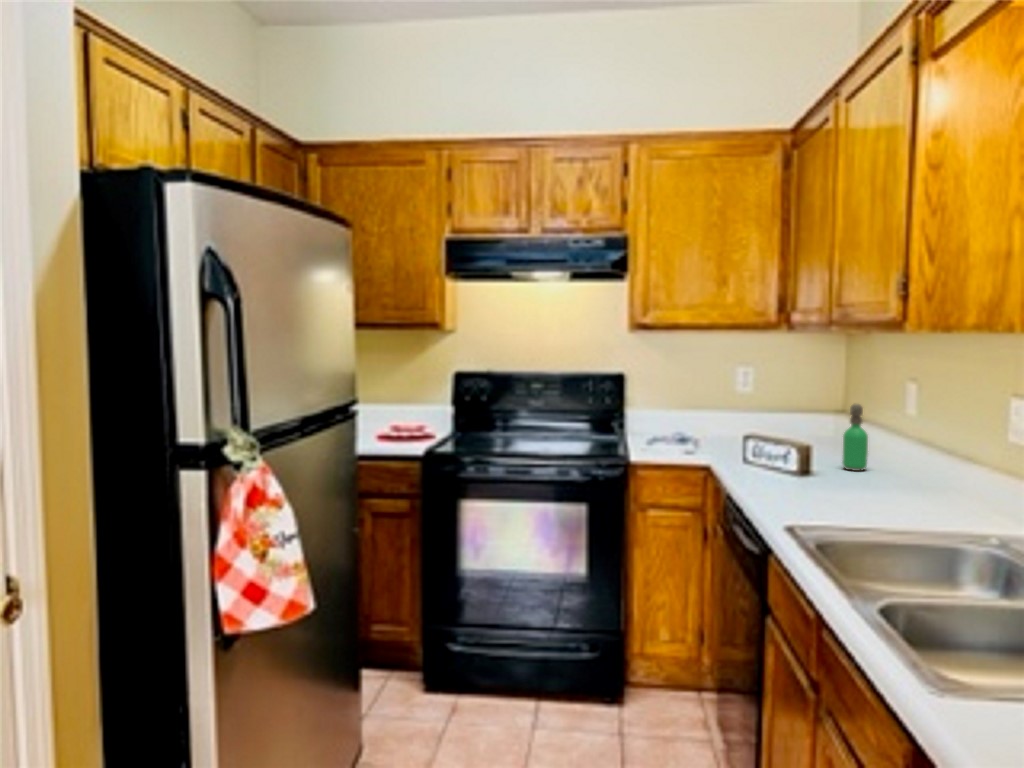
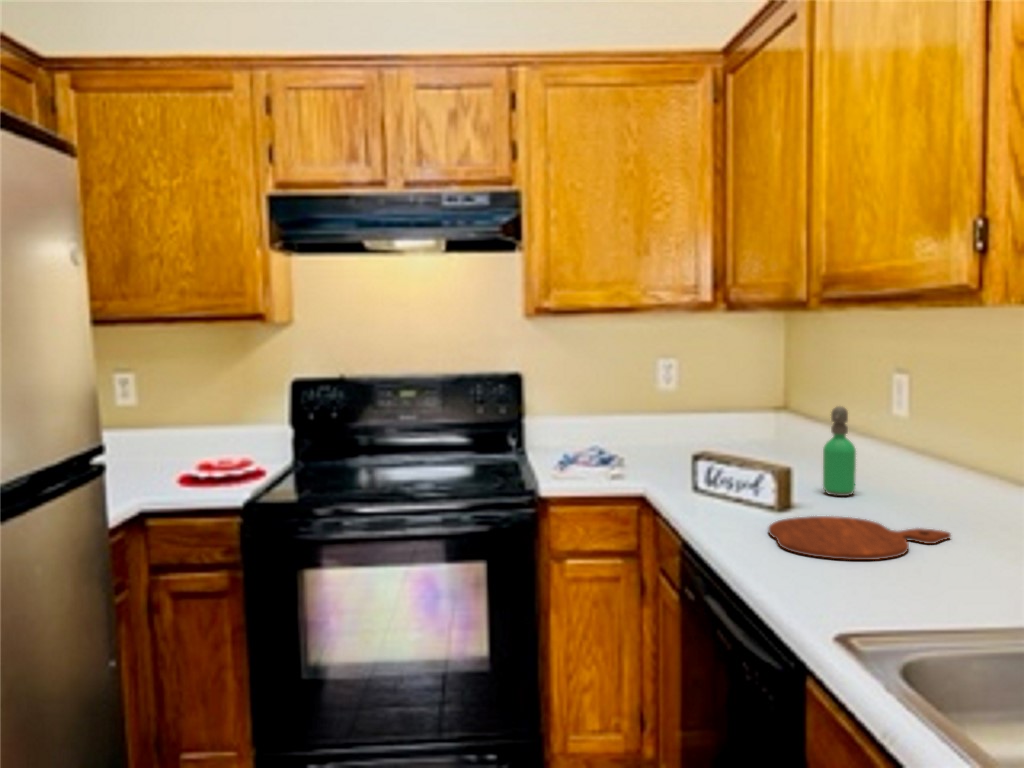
cutting board: none [782,478,914,502] -> present [768,516,951,560]

